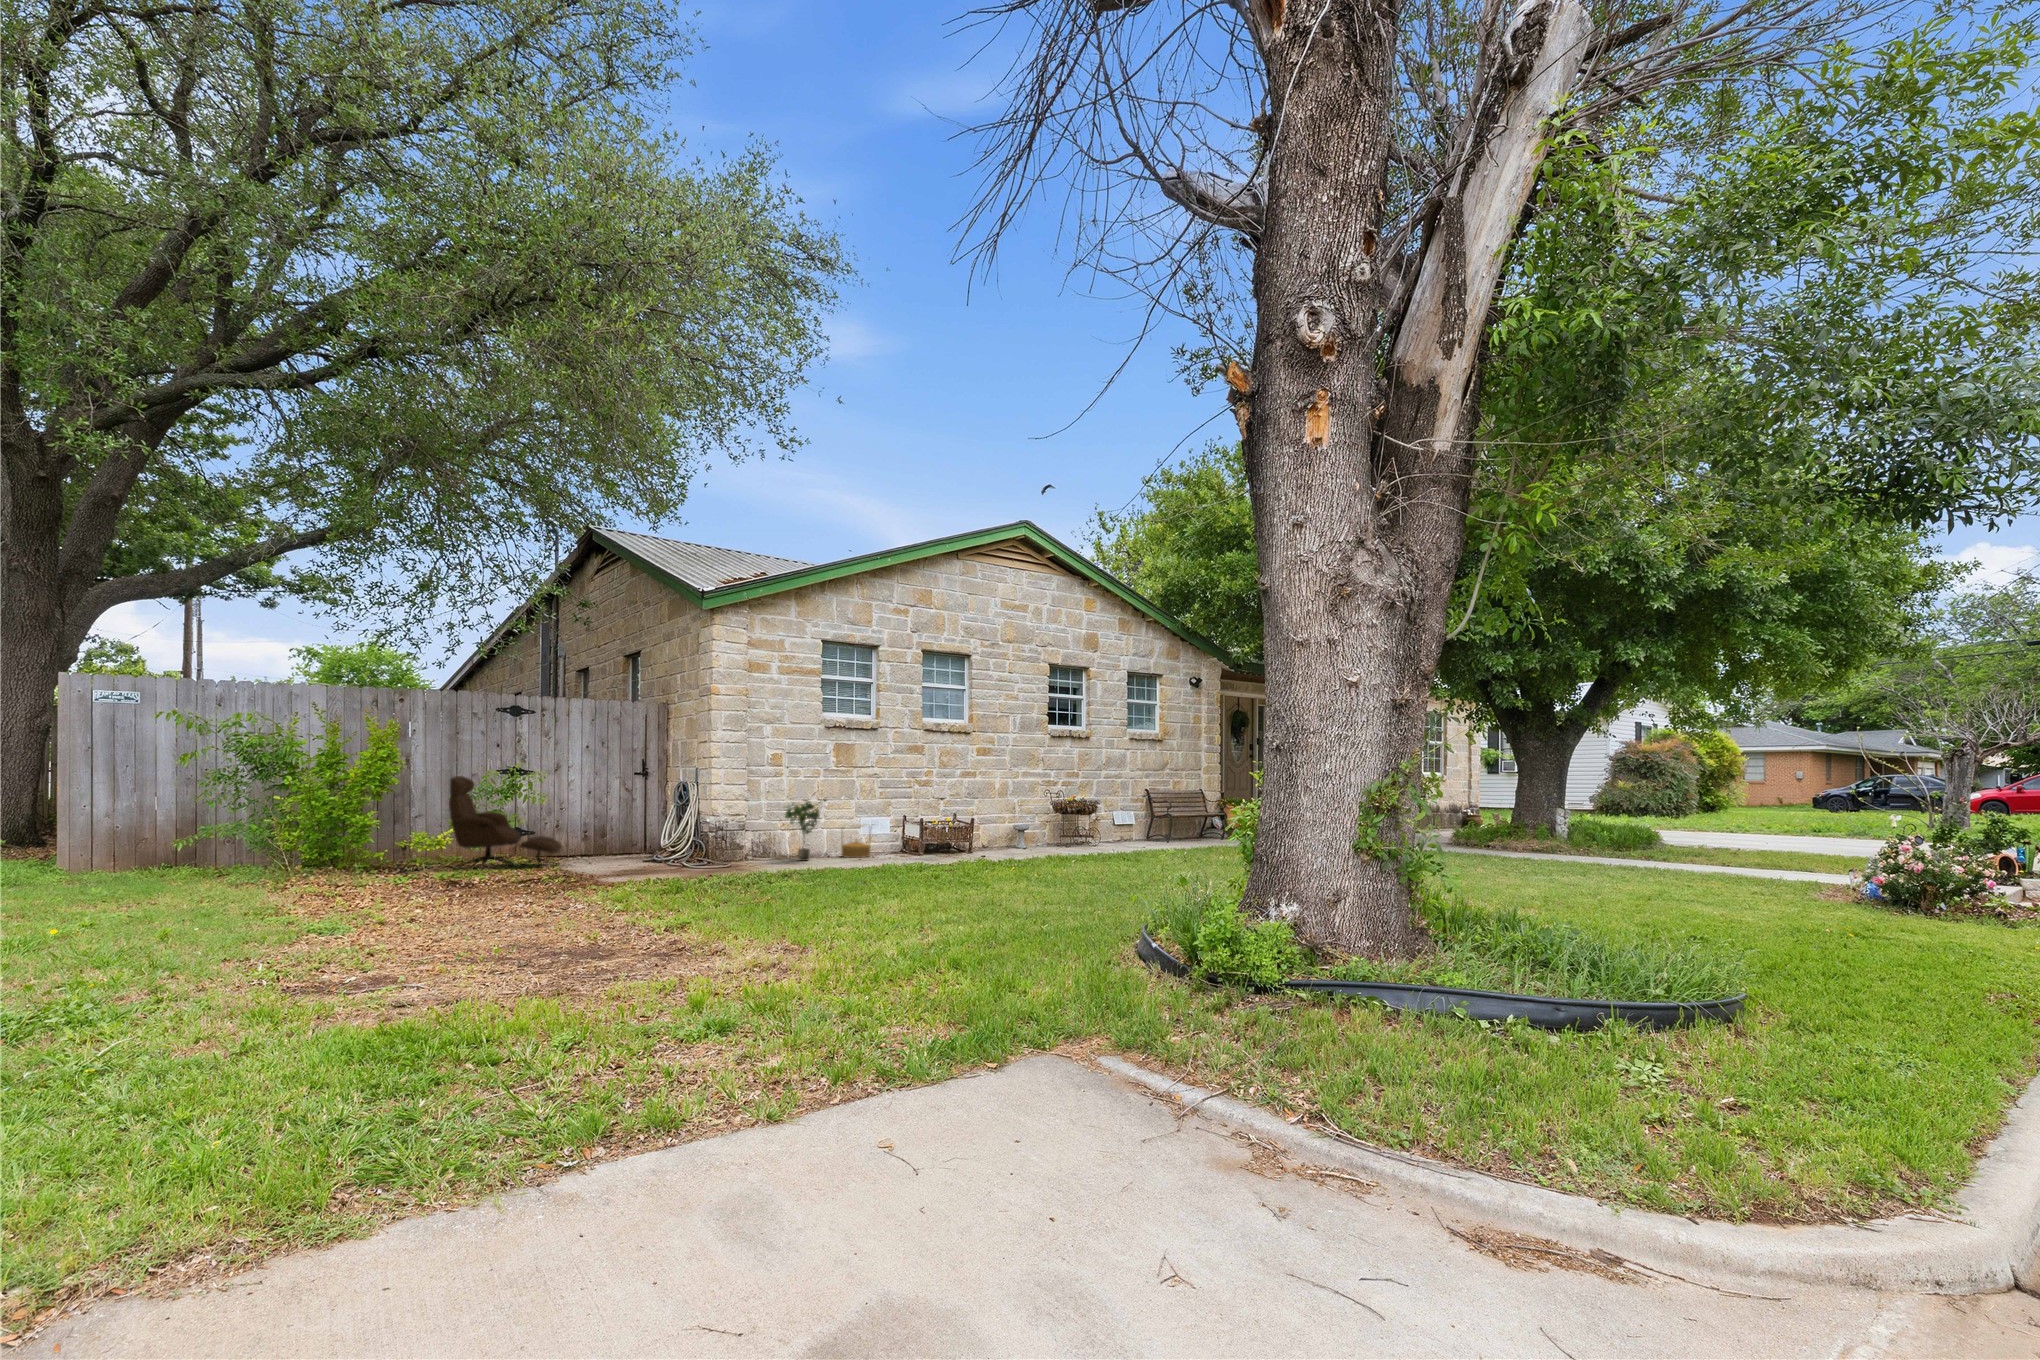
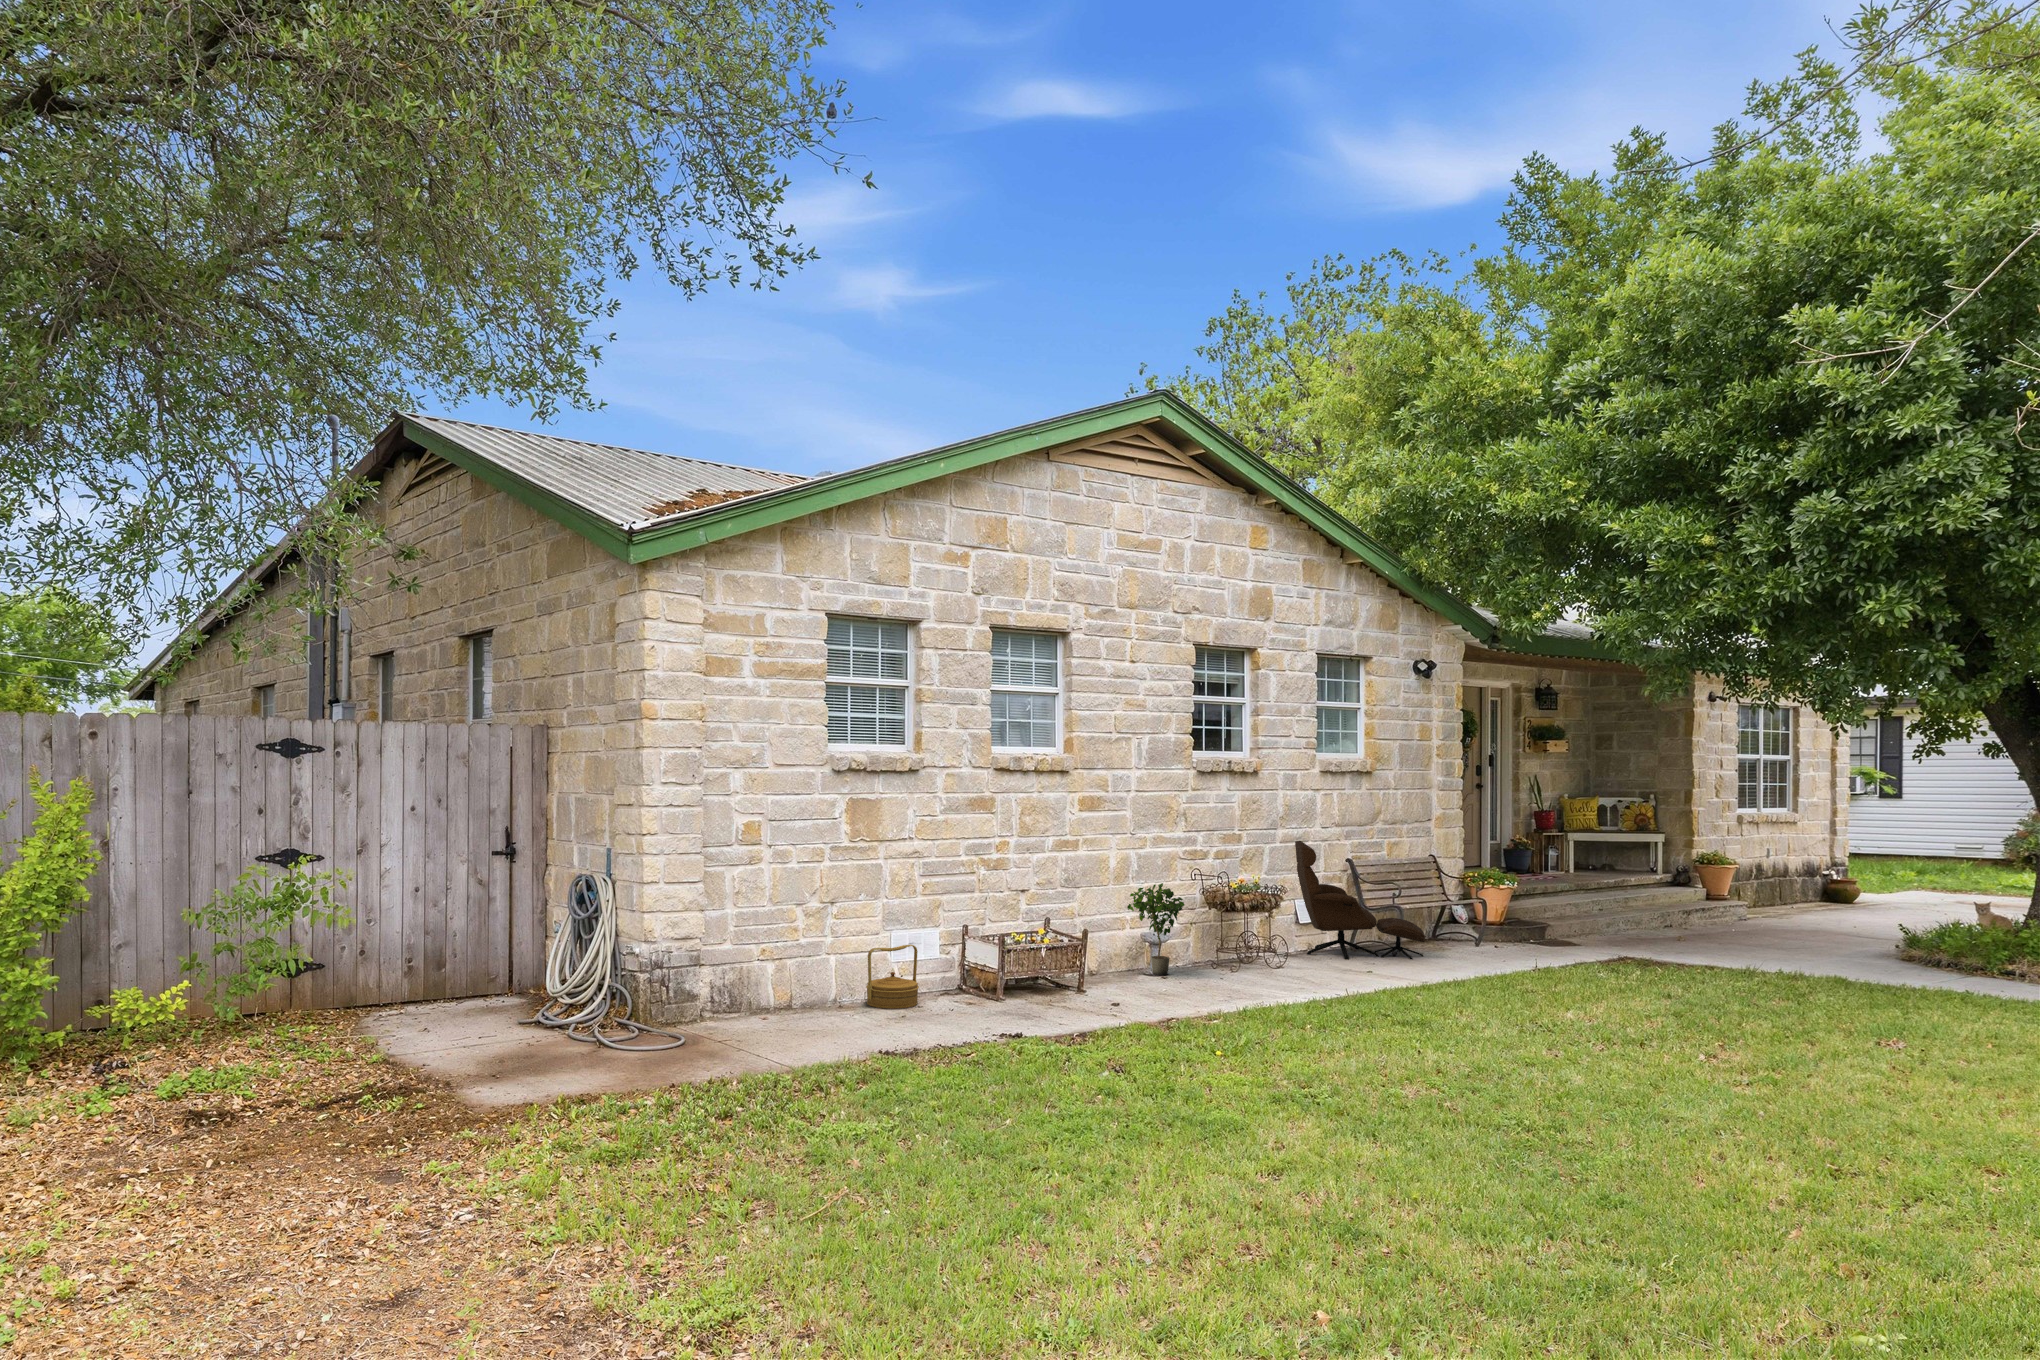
lounge chair: present [449,776,561,870] -> present [1295,841,1425,960]
potted plant: present [785,802,819,861] -> present [1127,883,1184,976]

